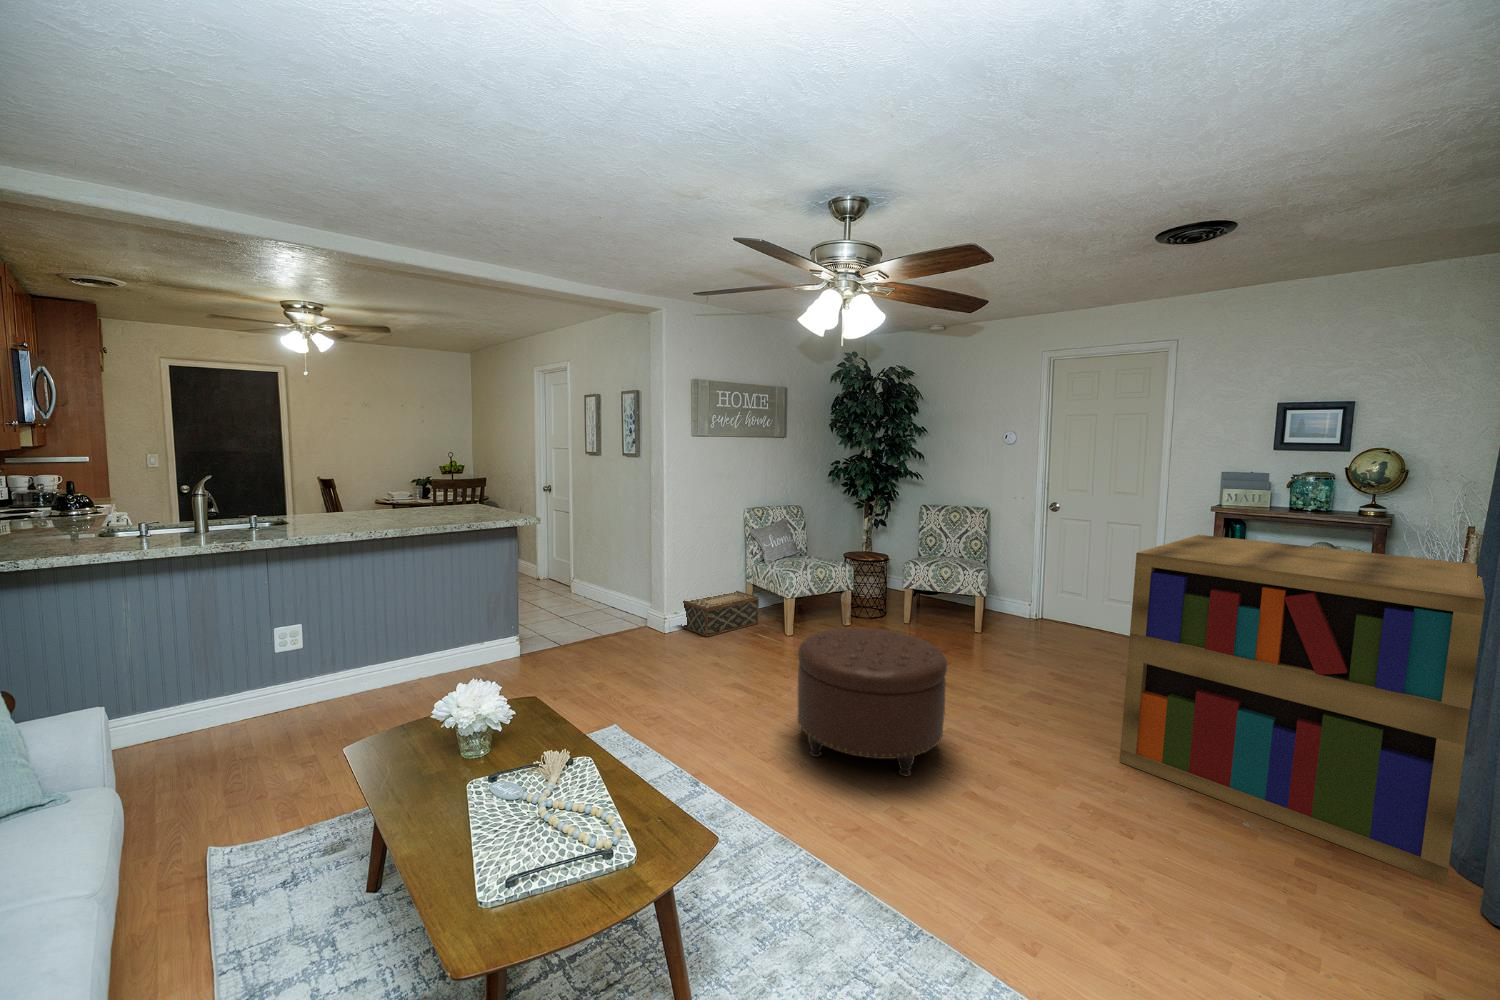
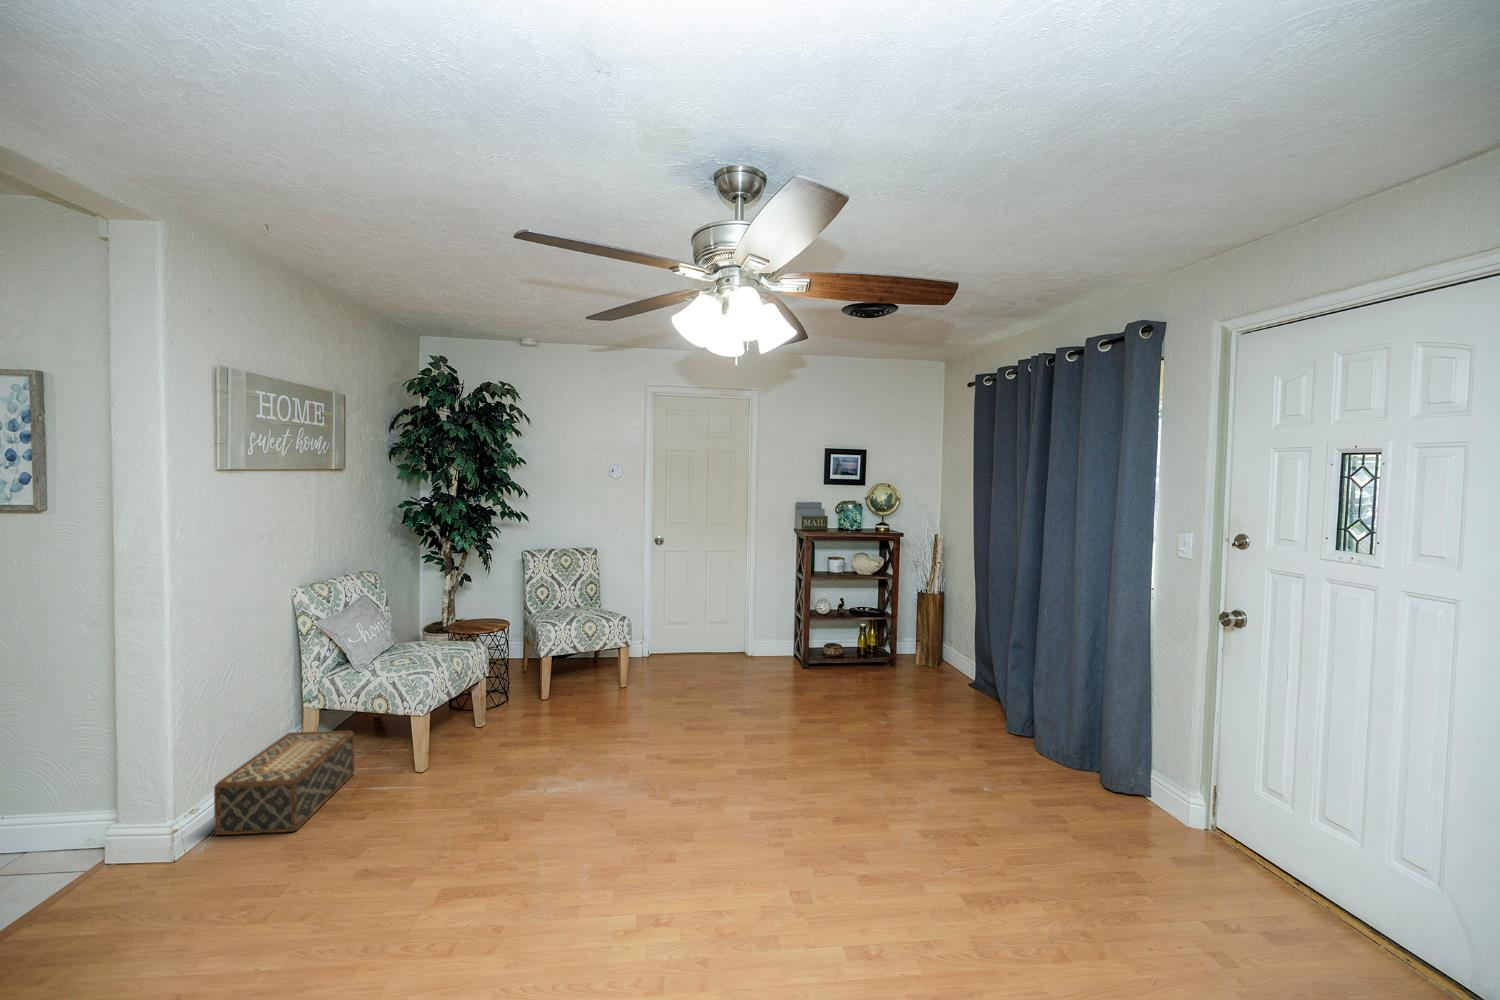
bookshelf: present [1120,535,1485,885] -> none [840,556,1070,770]
ottoman: present [797,628,947,776] -> none [630,715,812,916]

